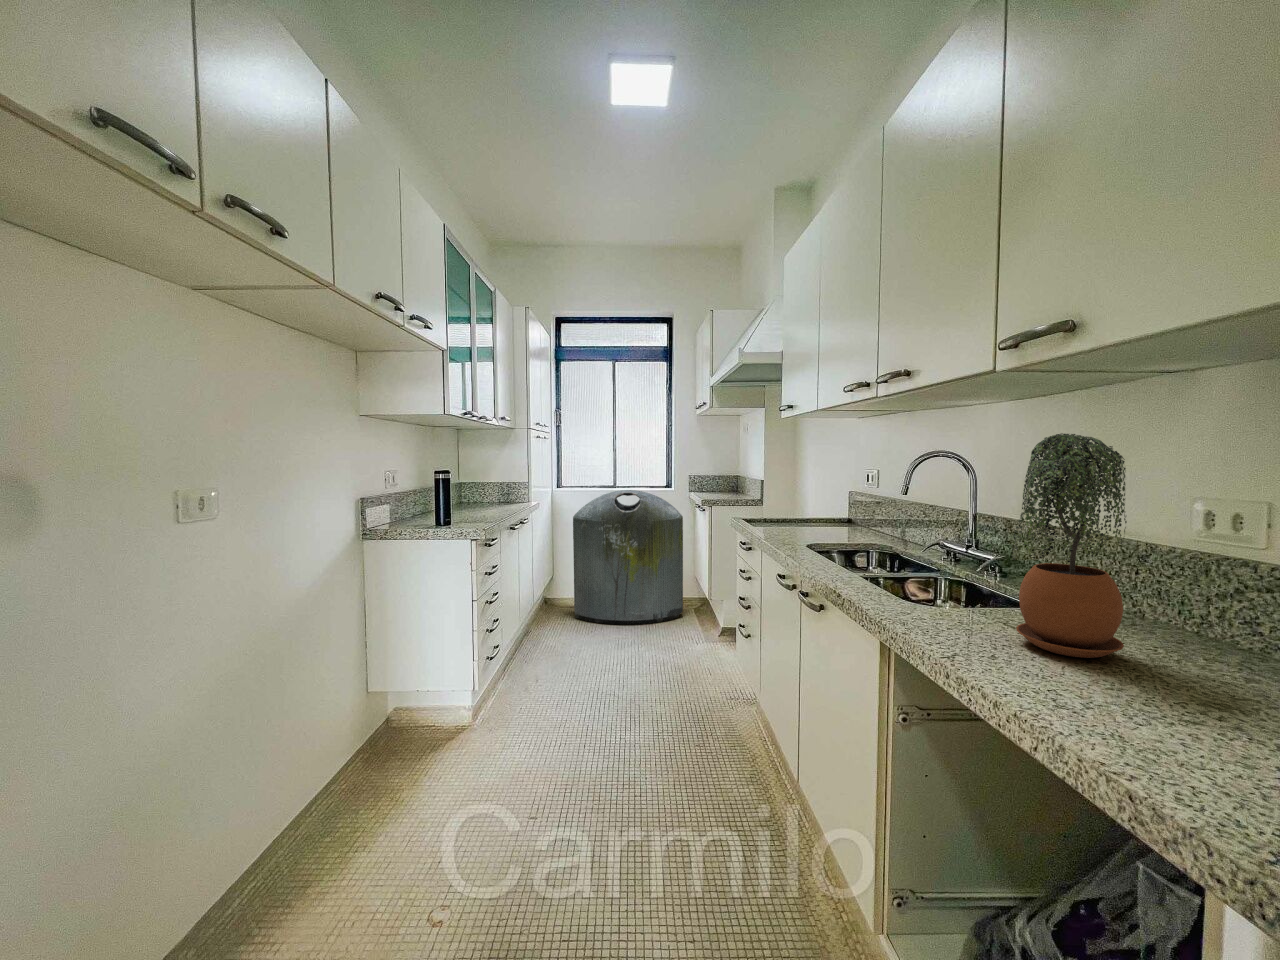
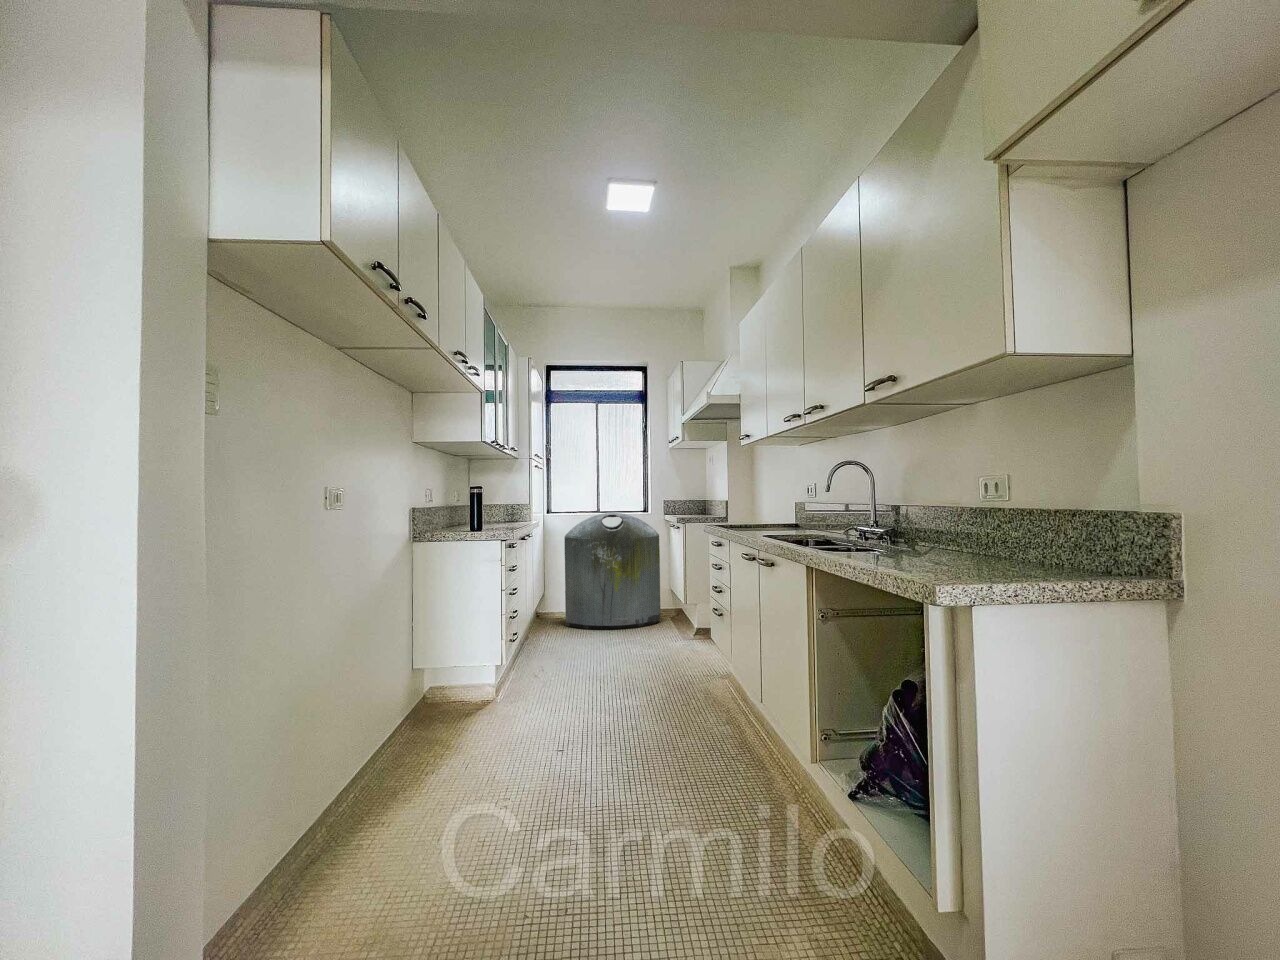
potted plant: present [1011,433,1127,658] -> none [873,436,933,560]

